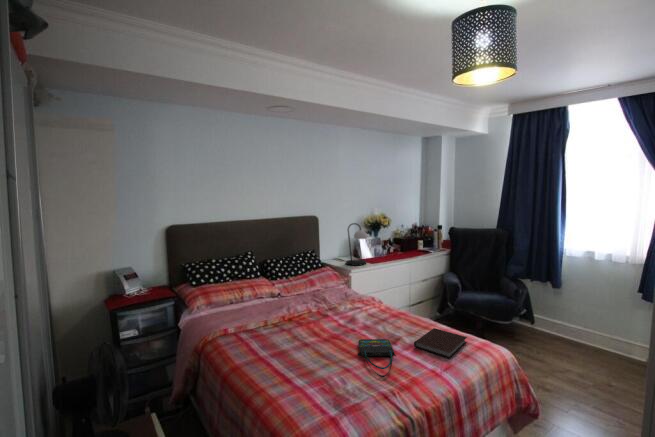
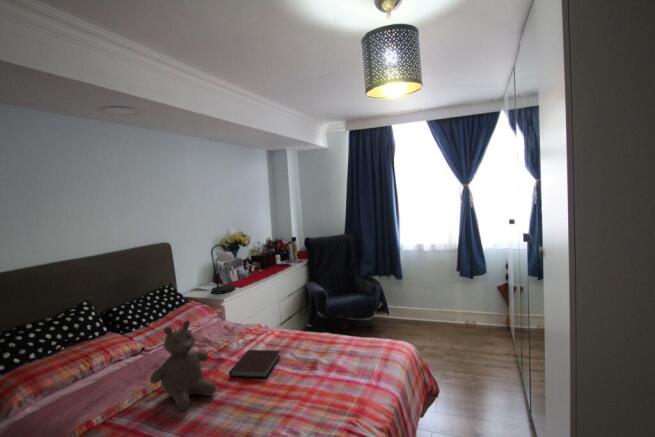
teddy bear: none [266,276,311,341] -> present [150,320,216,410]
notebook: present [414,328,467,358] -> present [229,350,280,378]
tote bag: present [358,339,396,377] -> none [279,366,333,410]

